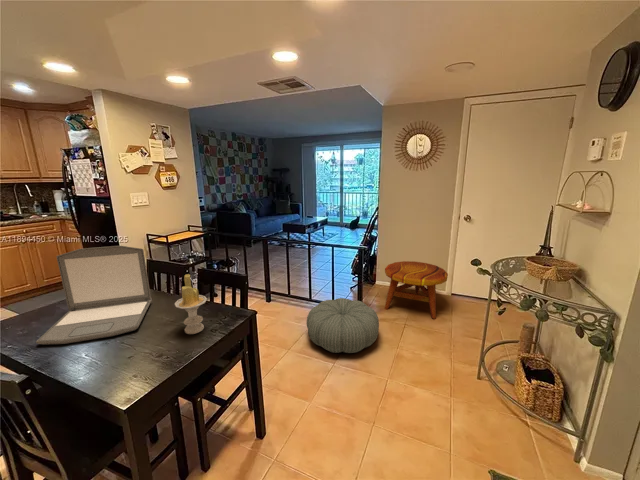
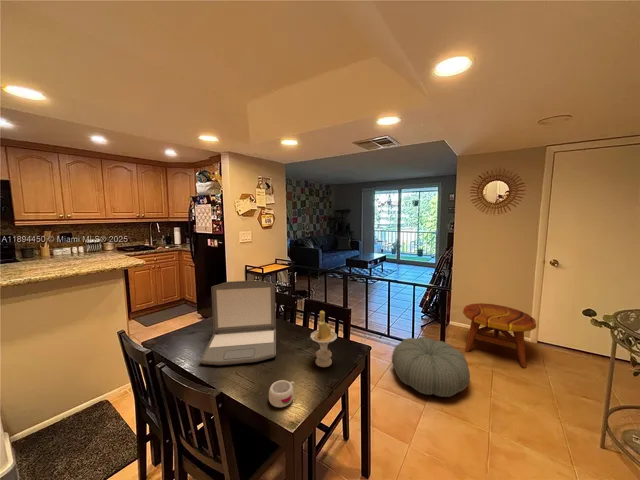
mug: none [107,351,145,379] -> present [269,380,295,407]

